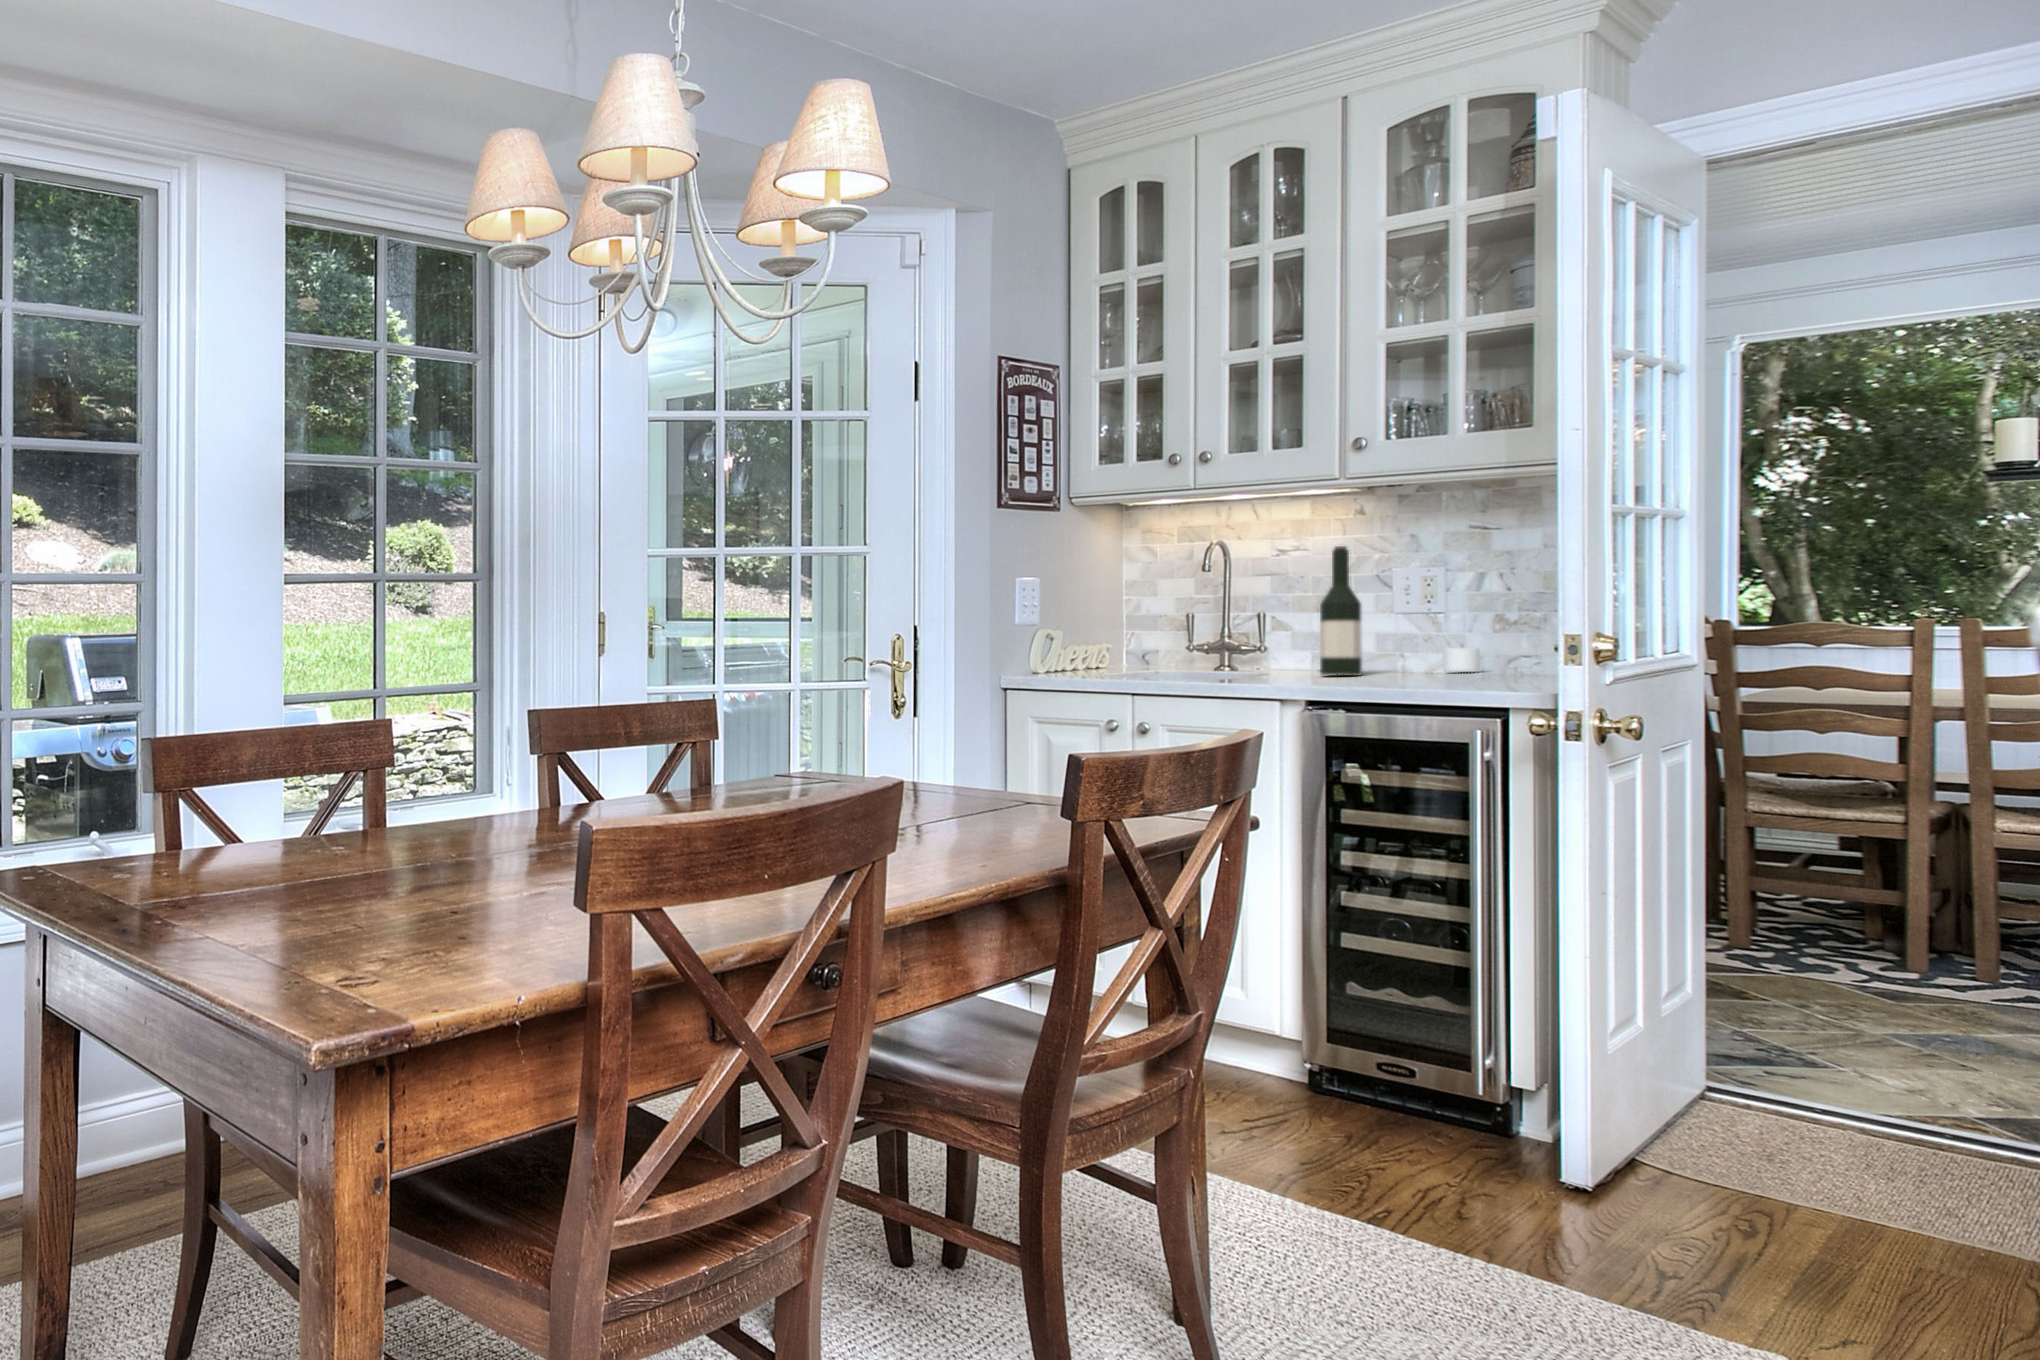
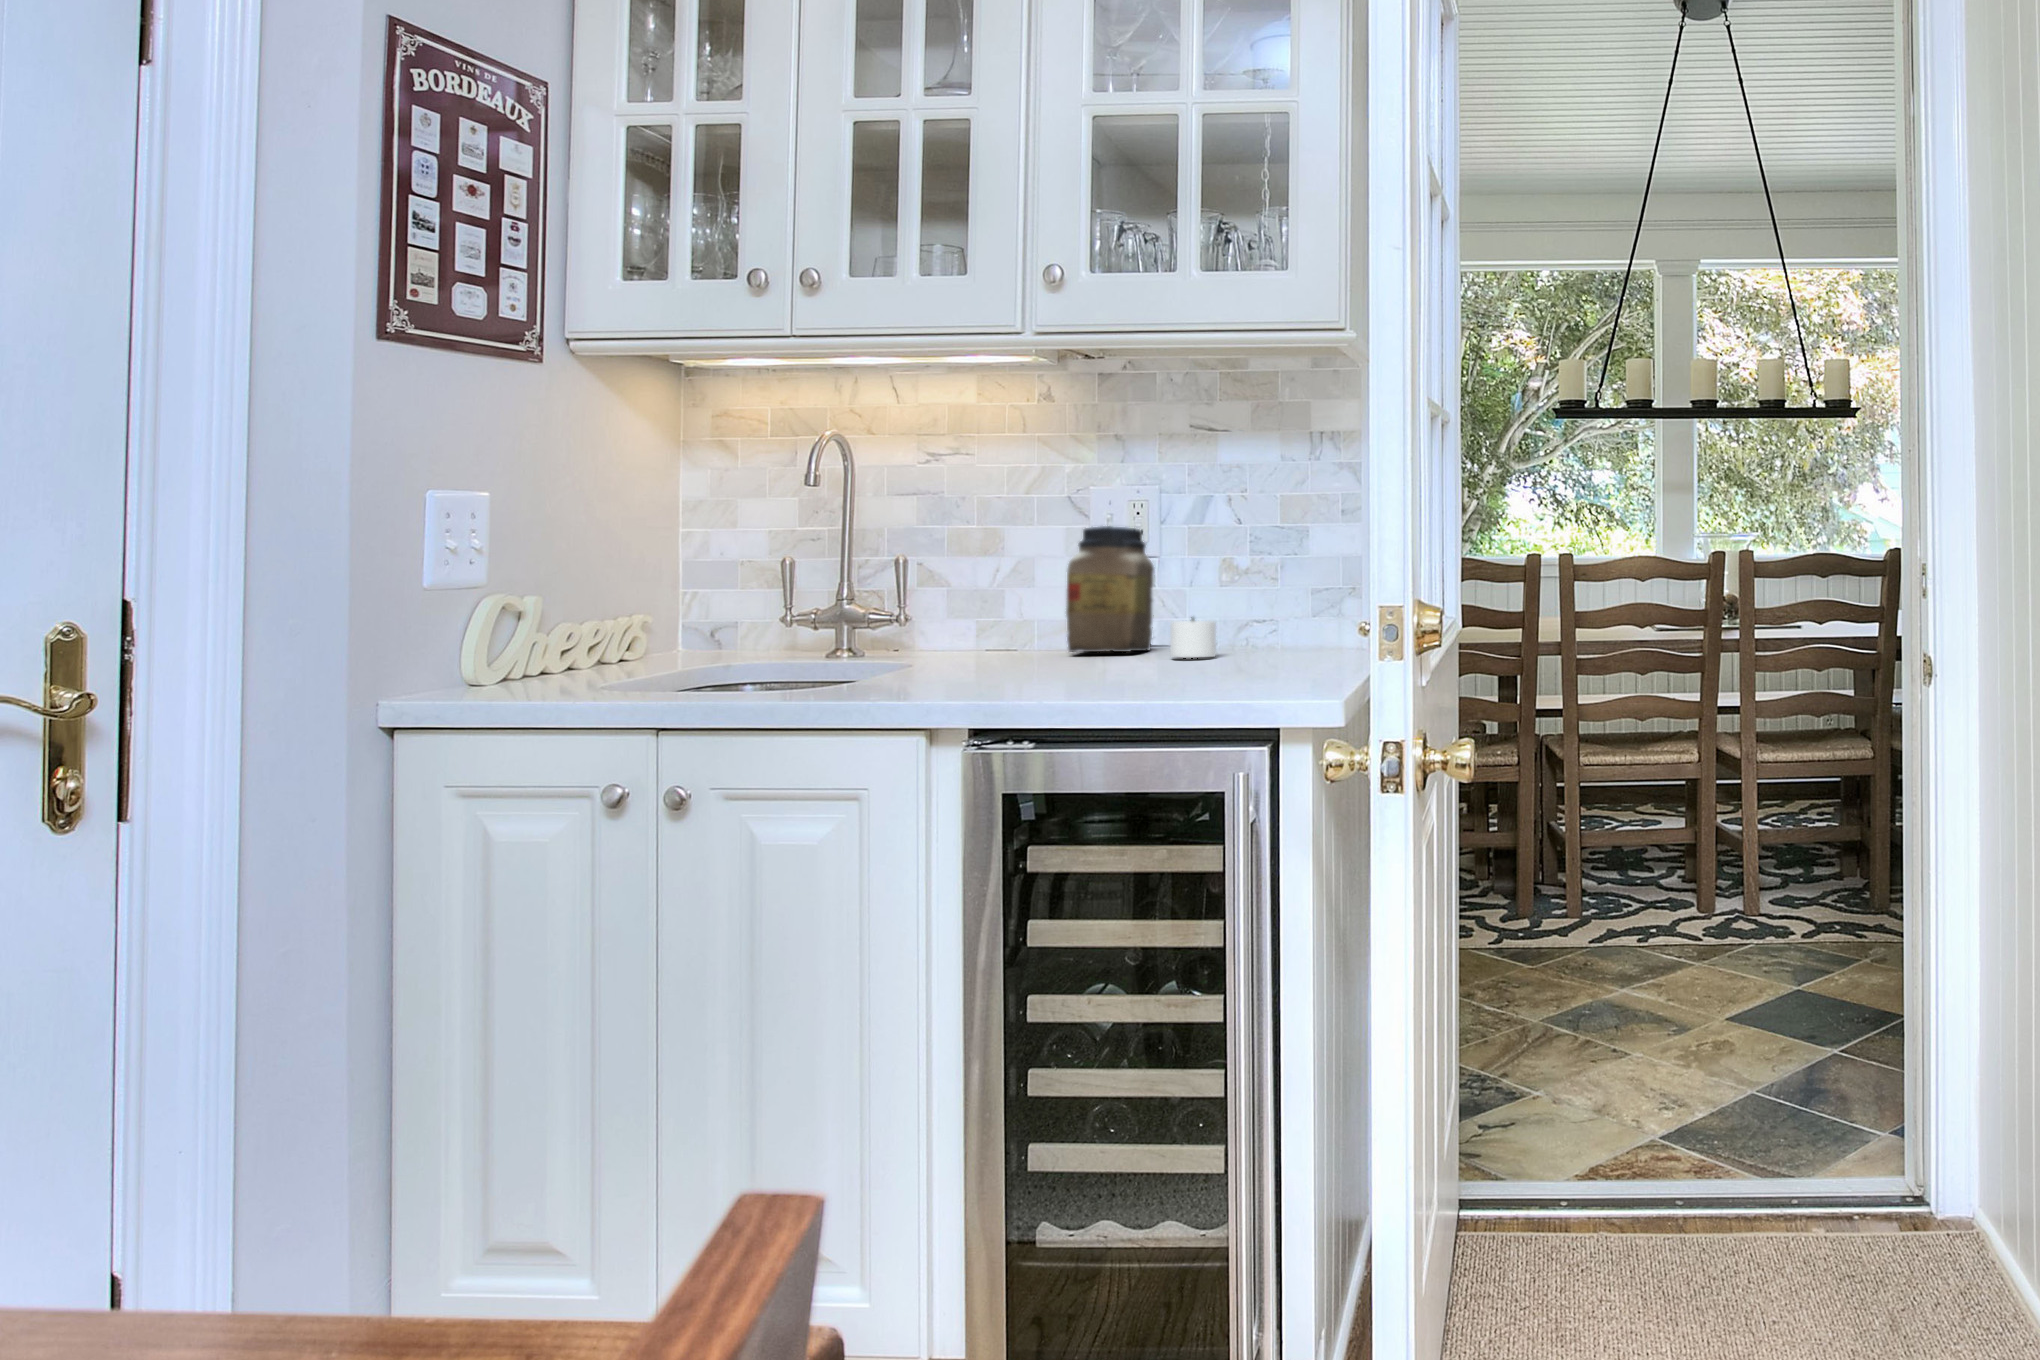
wine bottle: present [1320,546,1362,676] -> none [997,457,1058,667]
jar: none [1370,587,1436,670] -> present [1066,526,1154,652]

